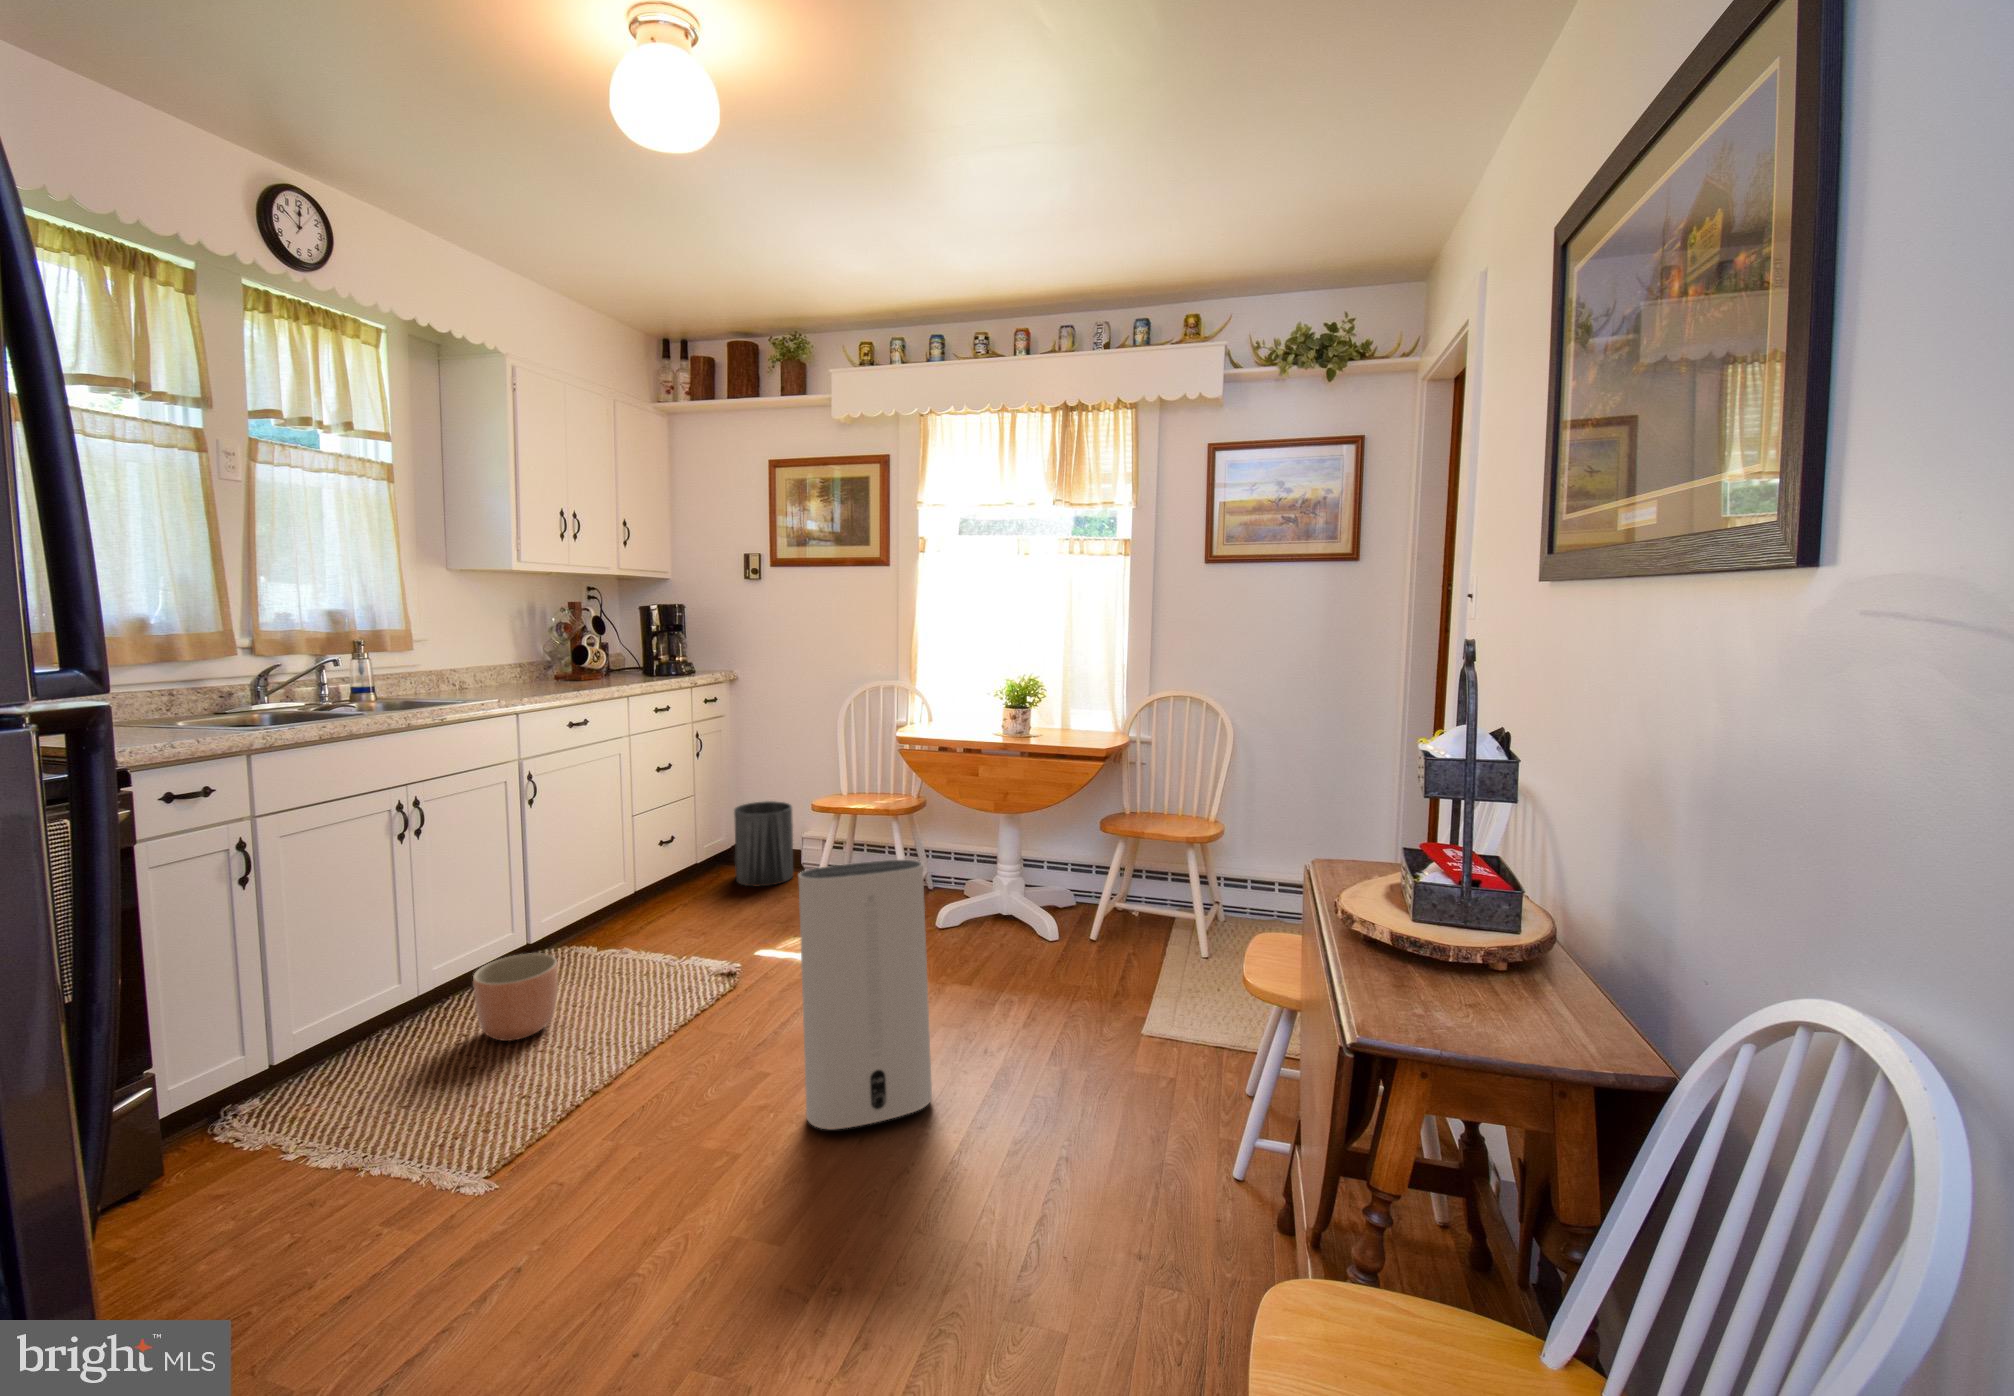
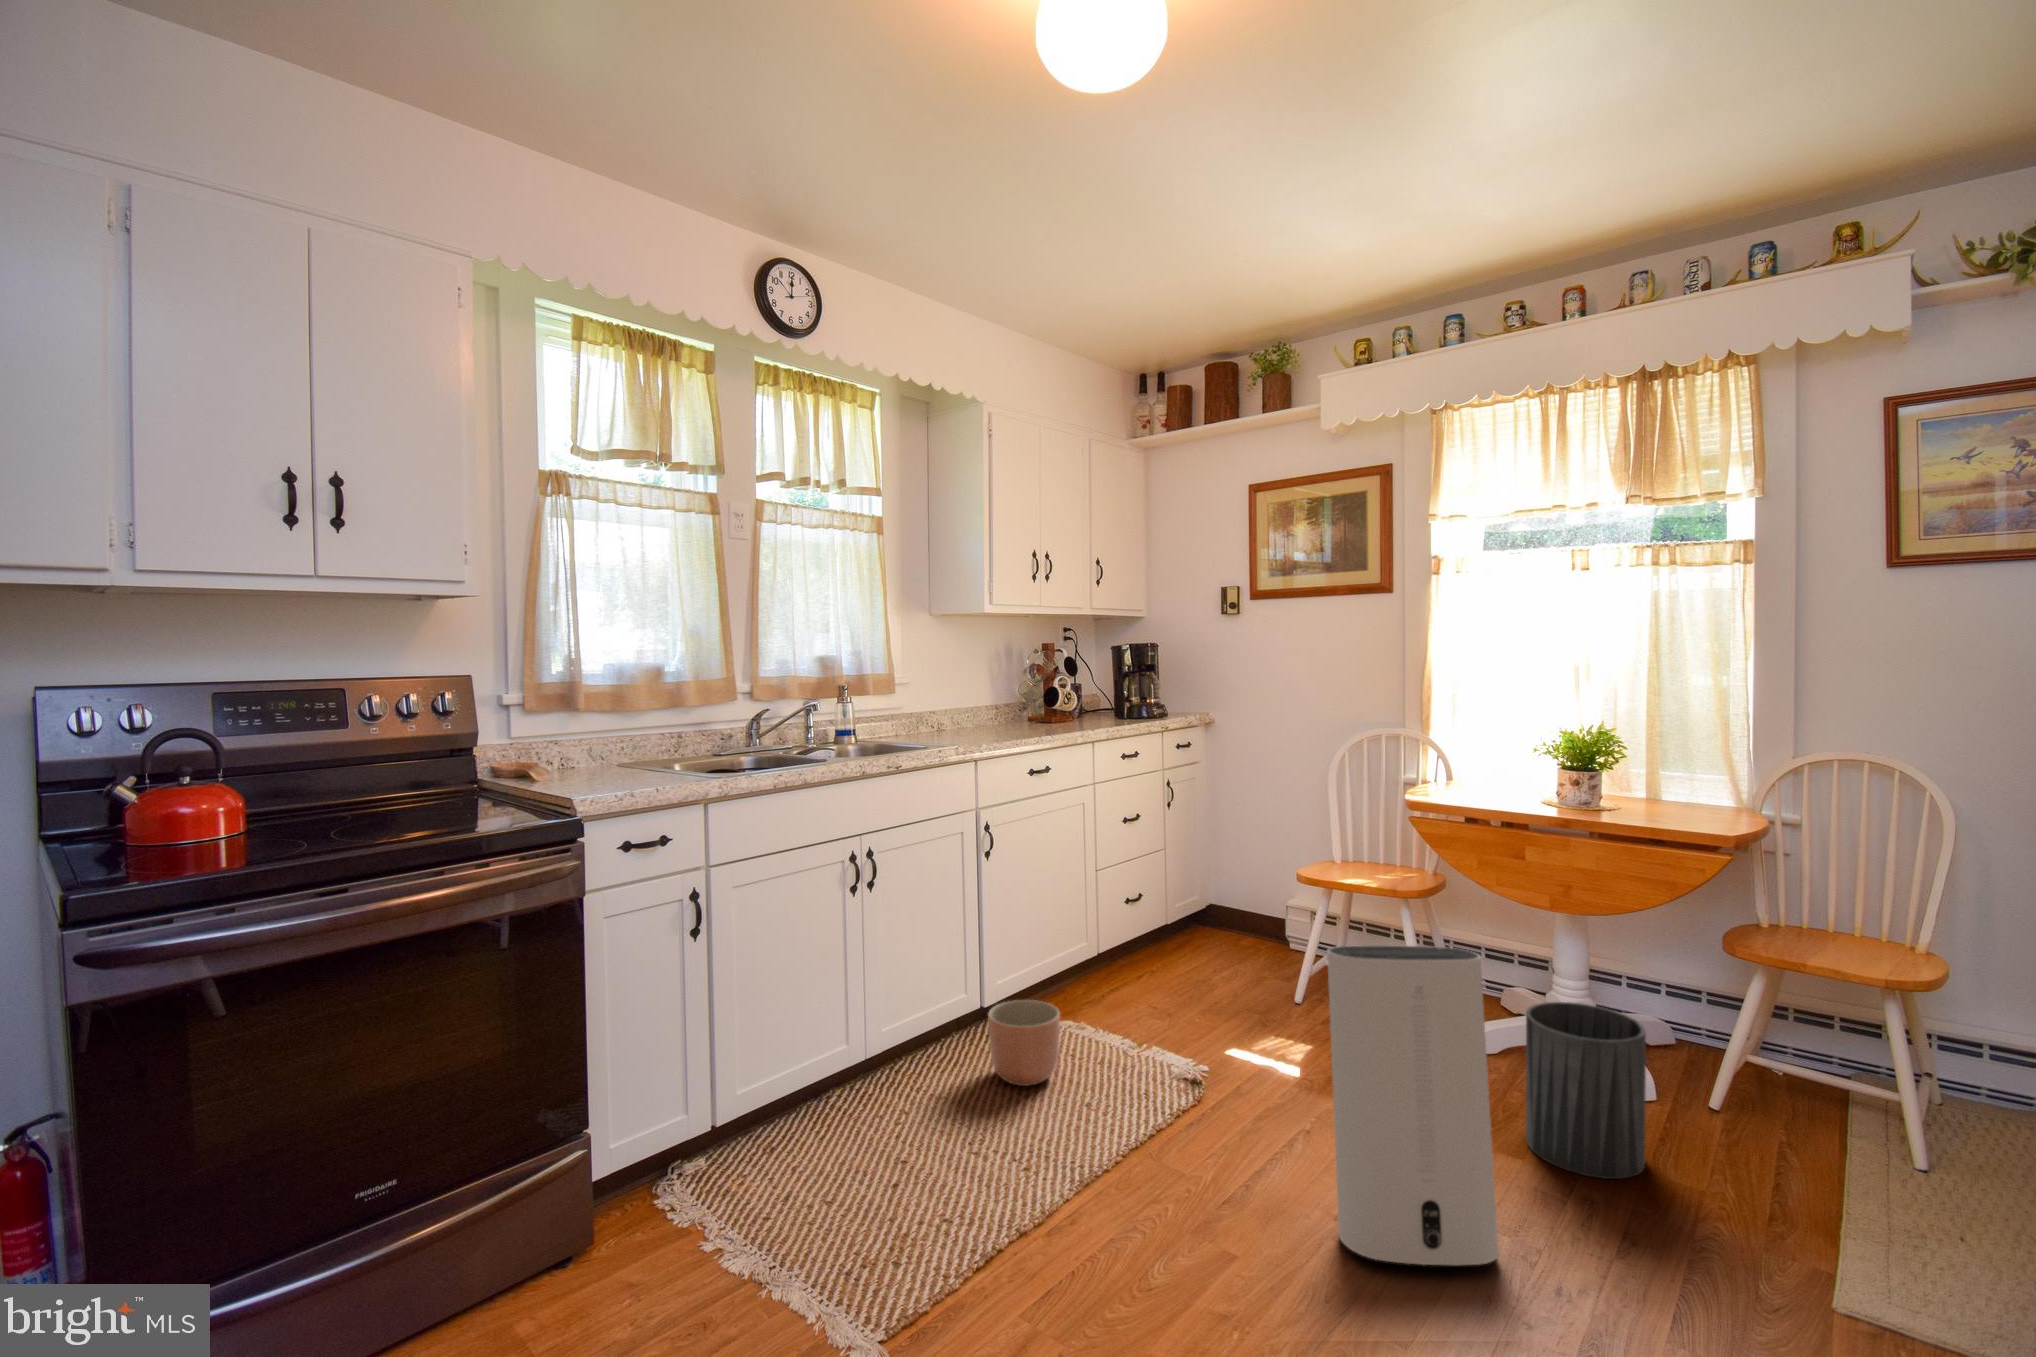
trash can: present [734,801,793,886] -> present [1526,1002,1646,1179]

